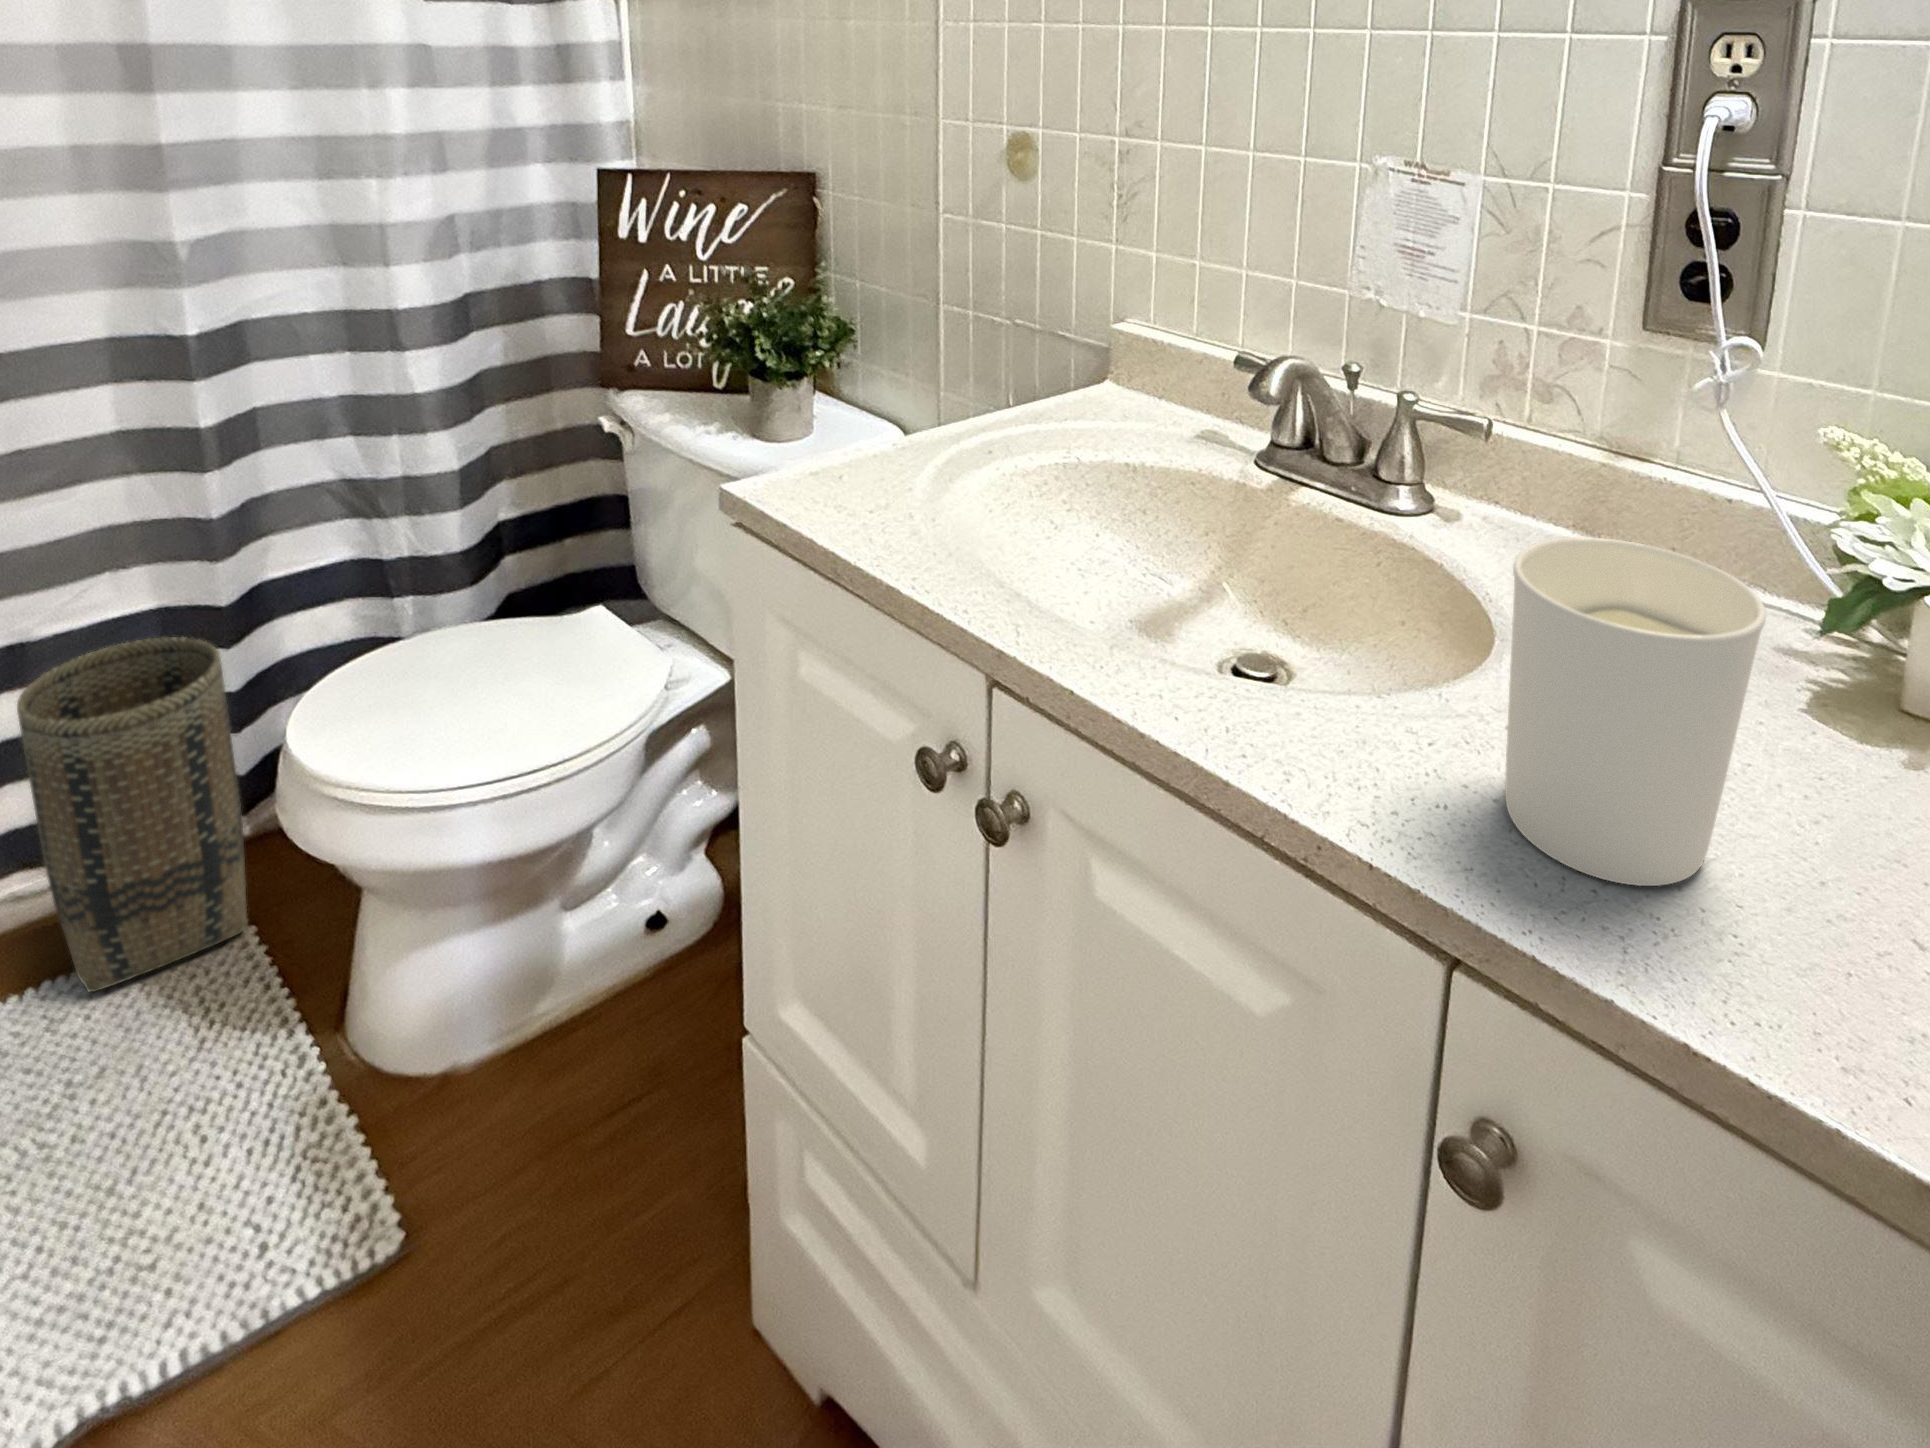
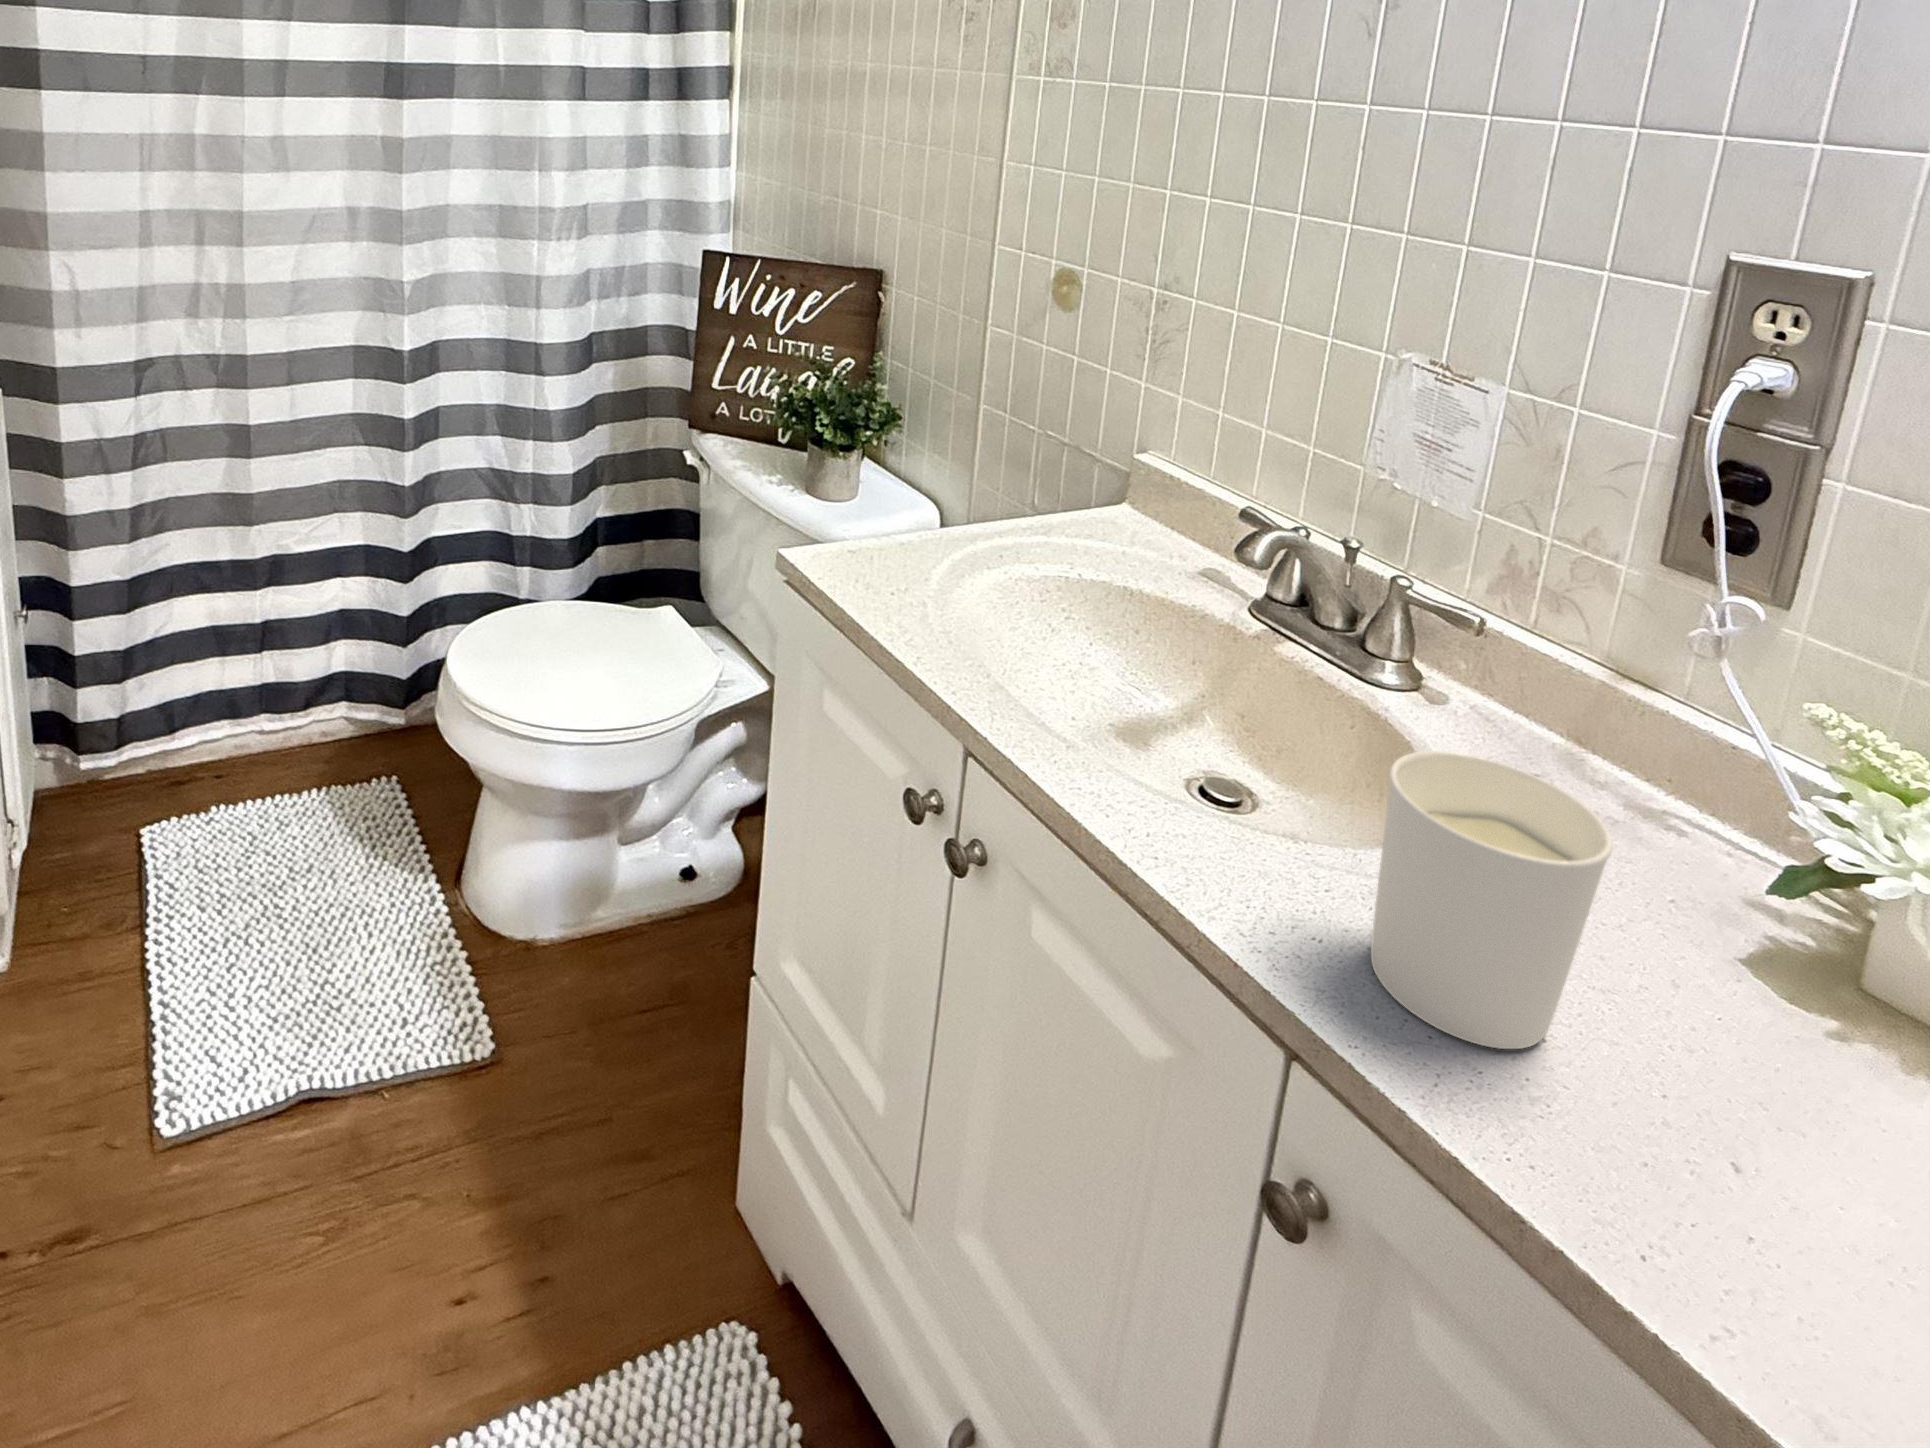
basket: present [17,637,247,992] -> none [282,567,403,810]

